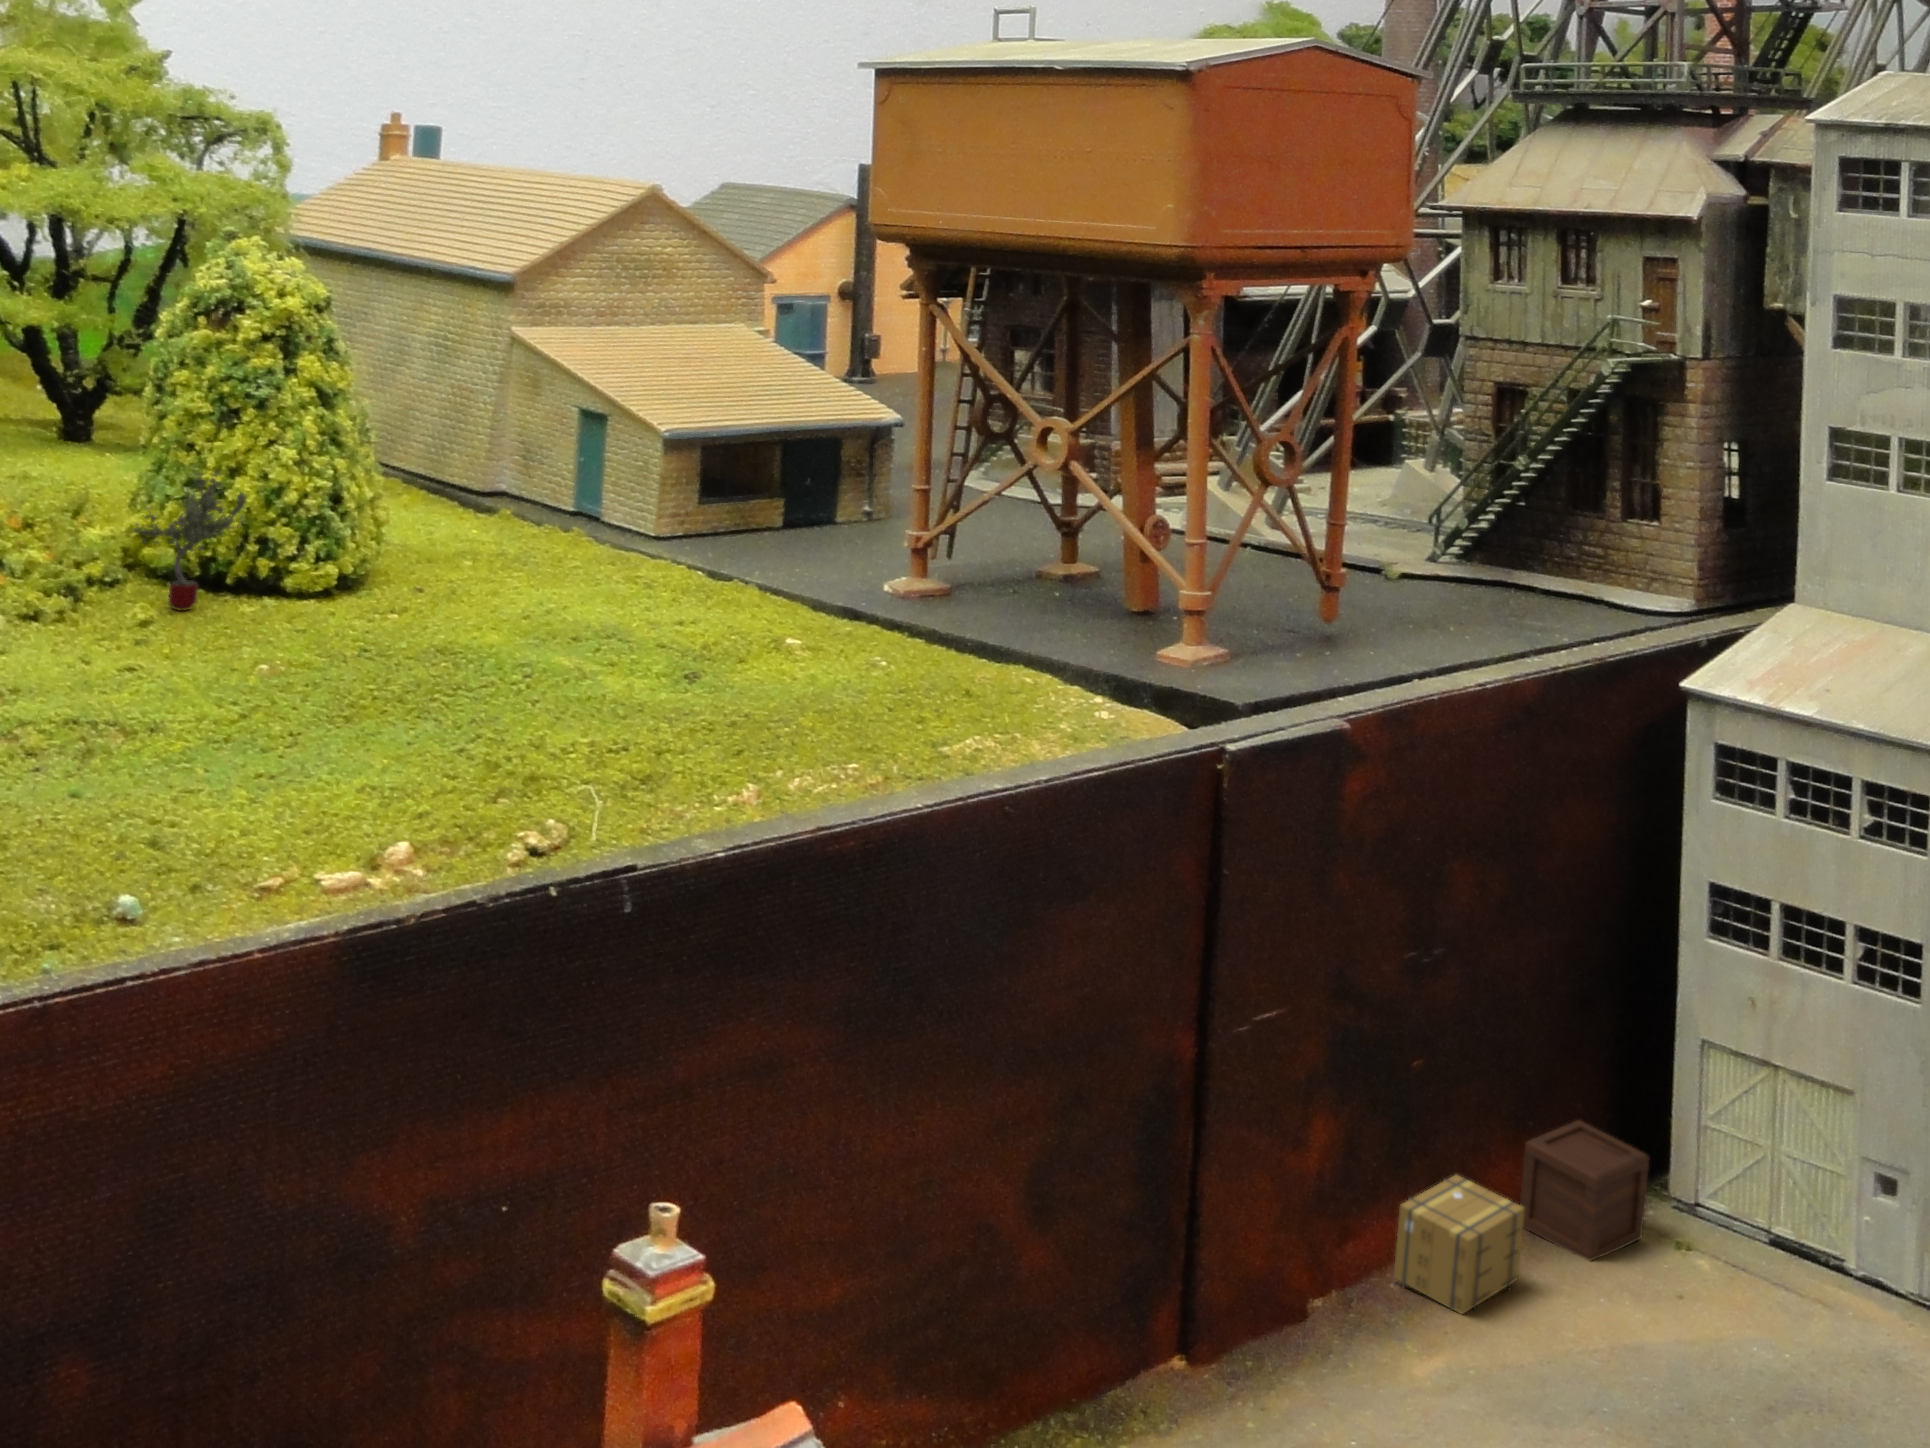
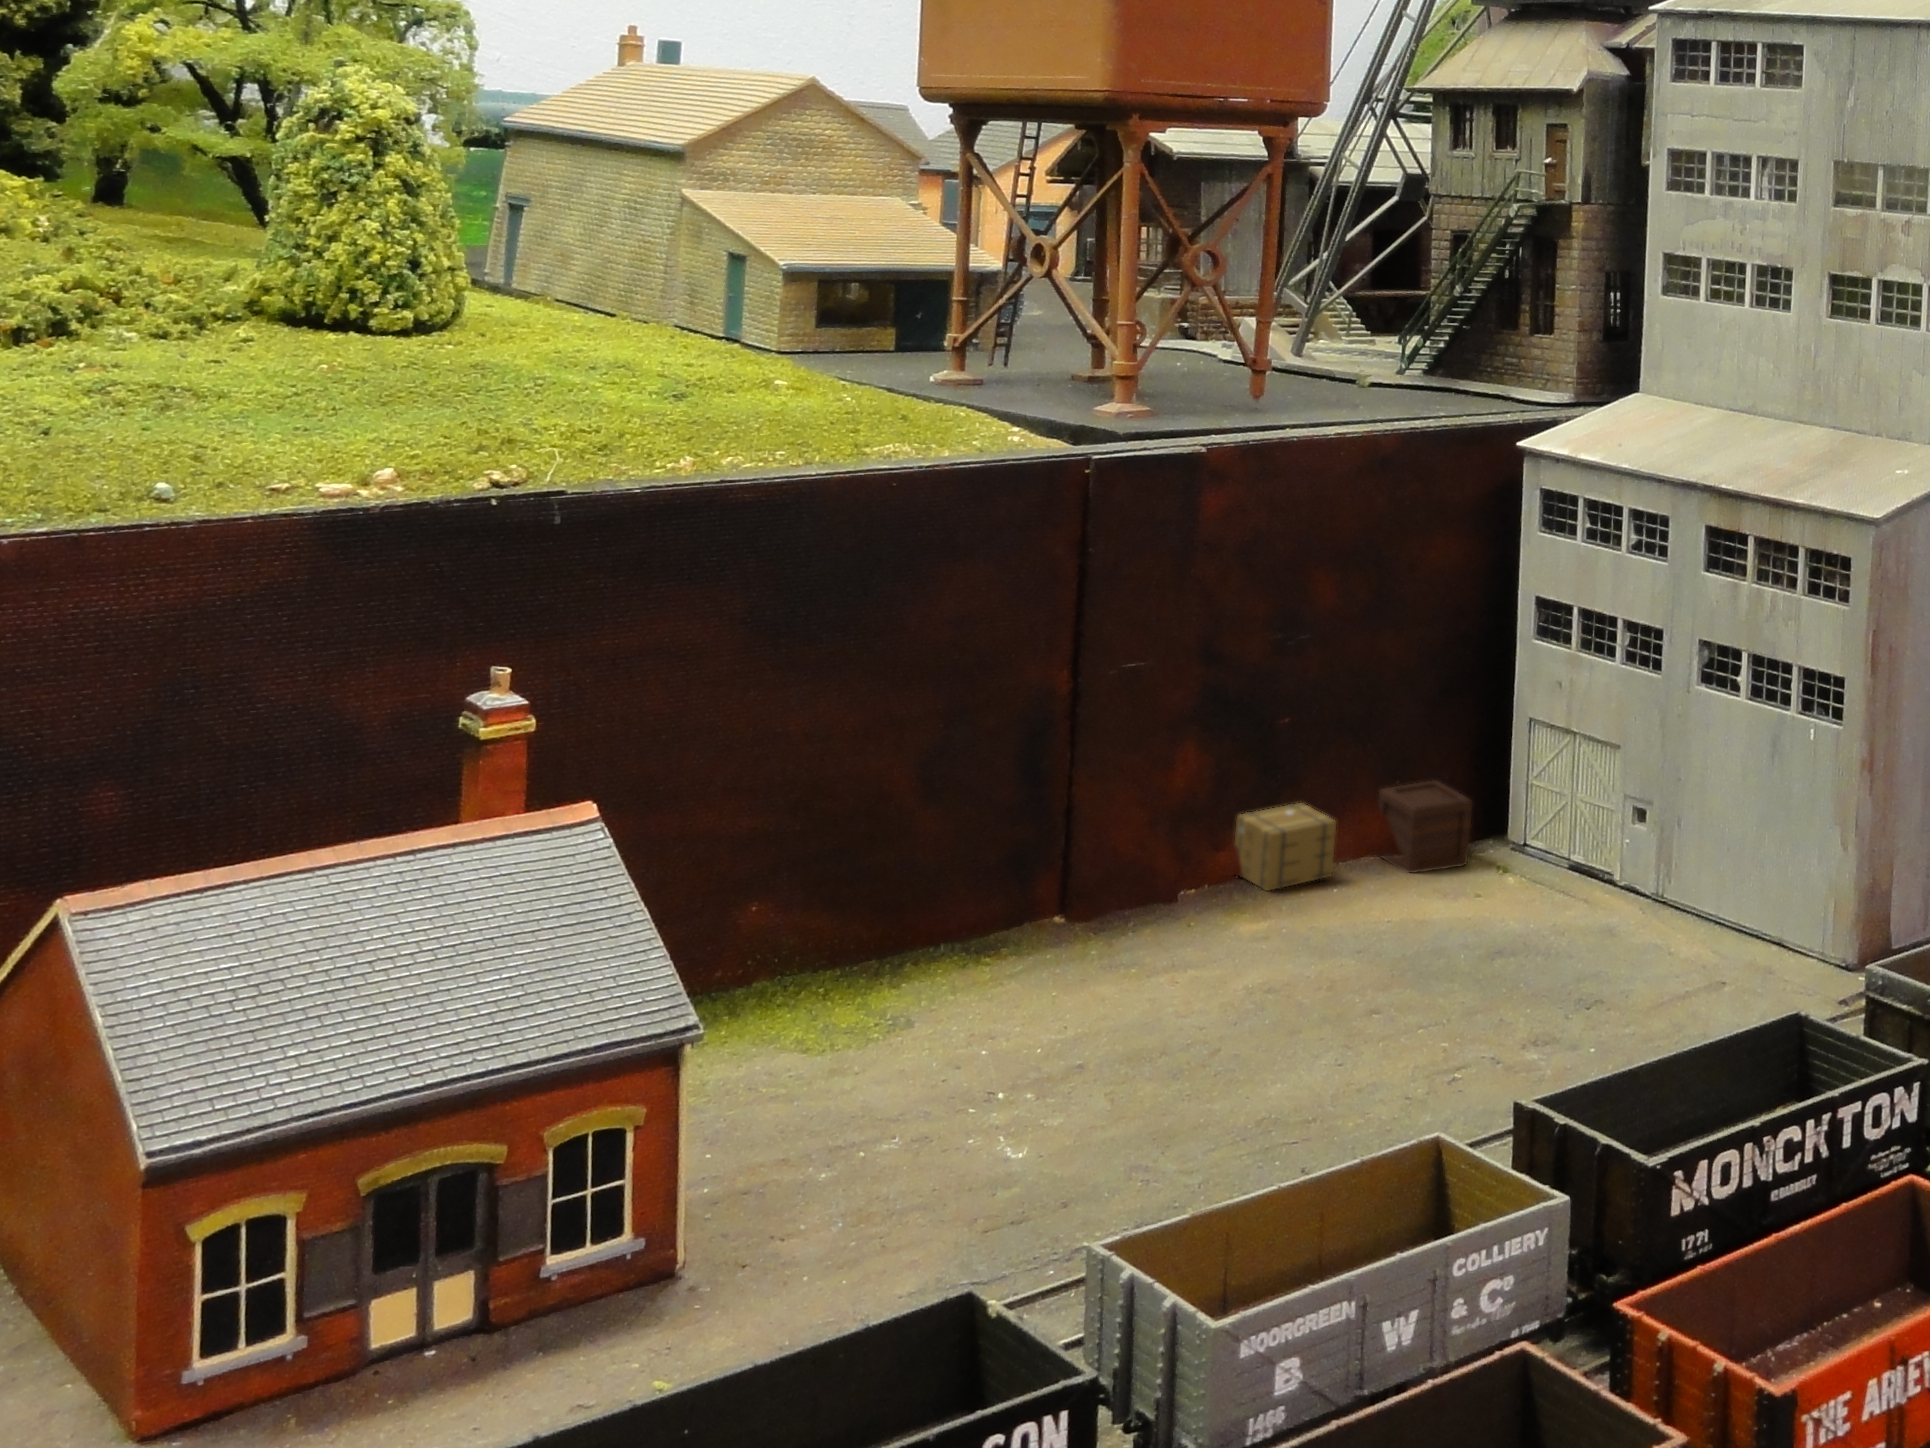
potted tree: present [133,471,247,611] -> none [234,229,323,331]

